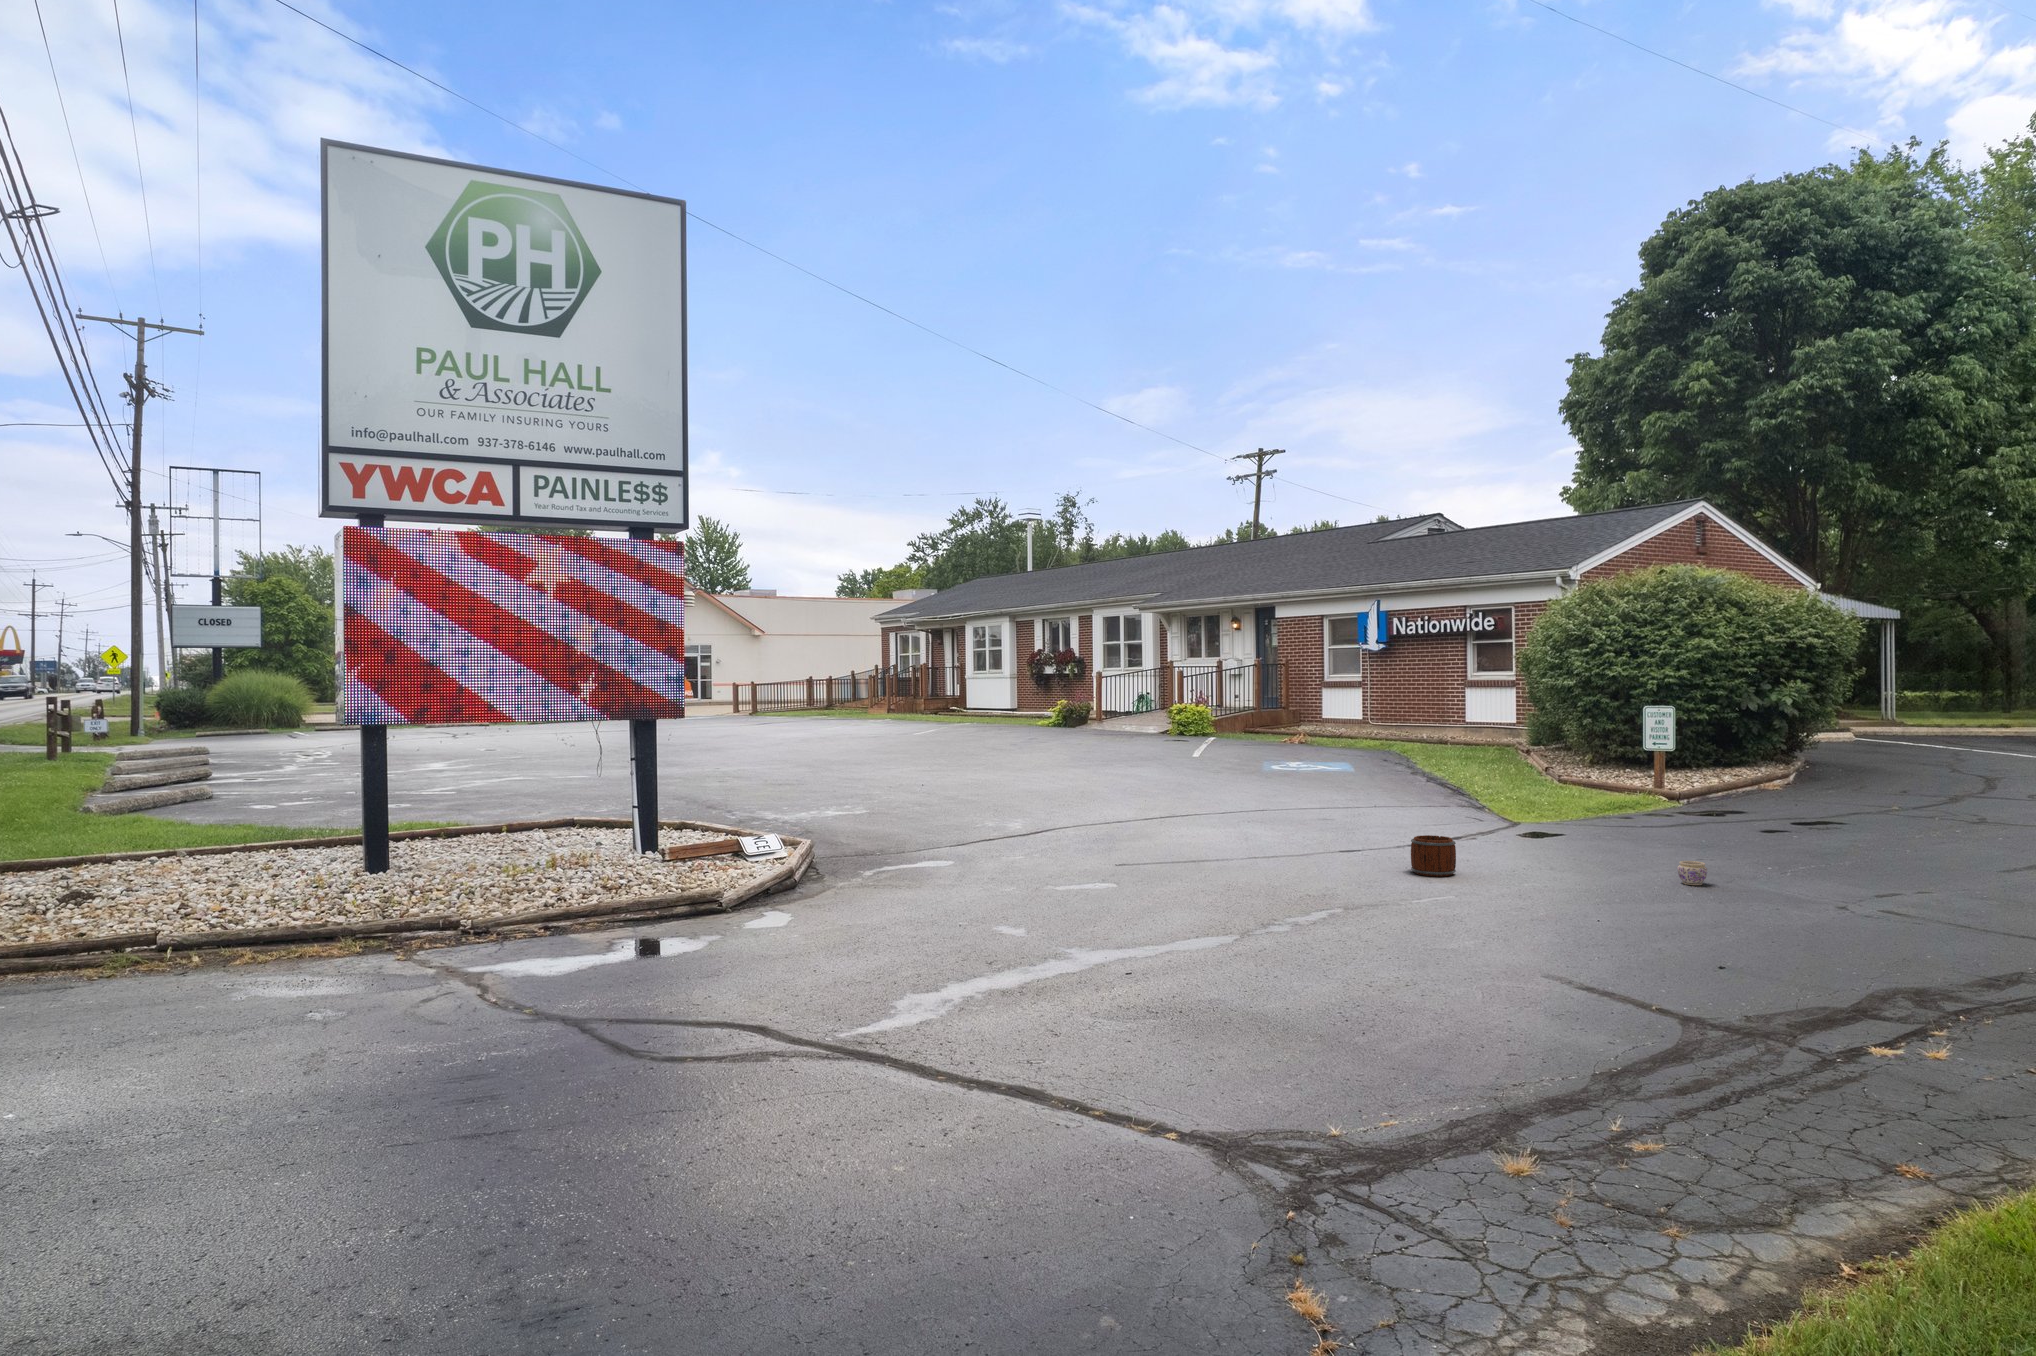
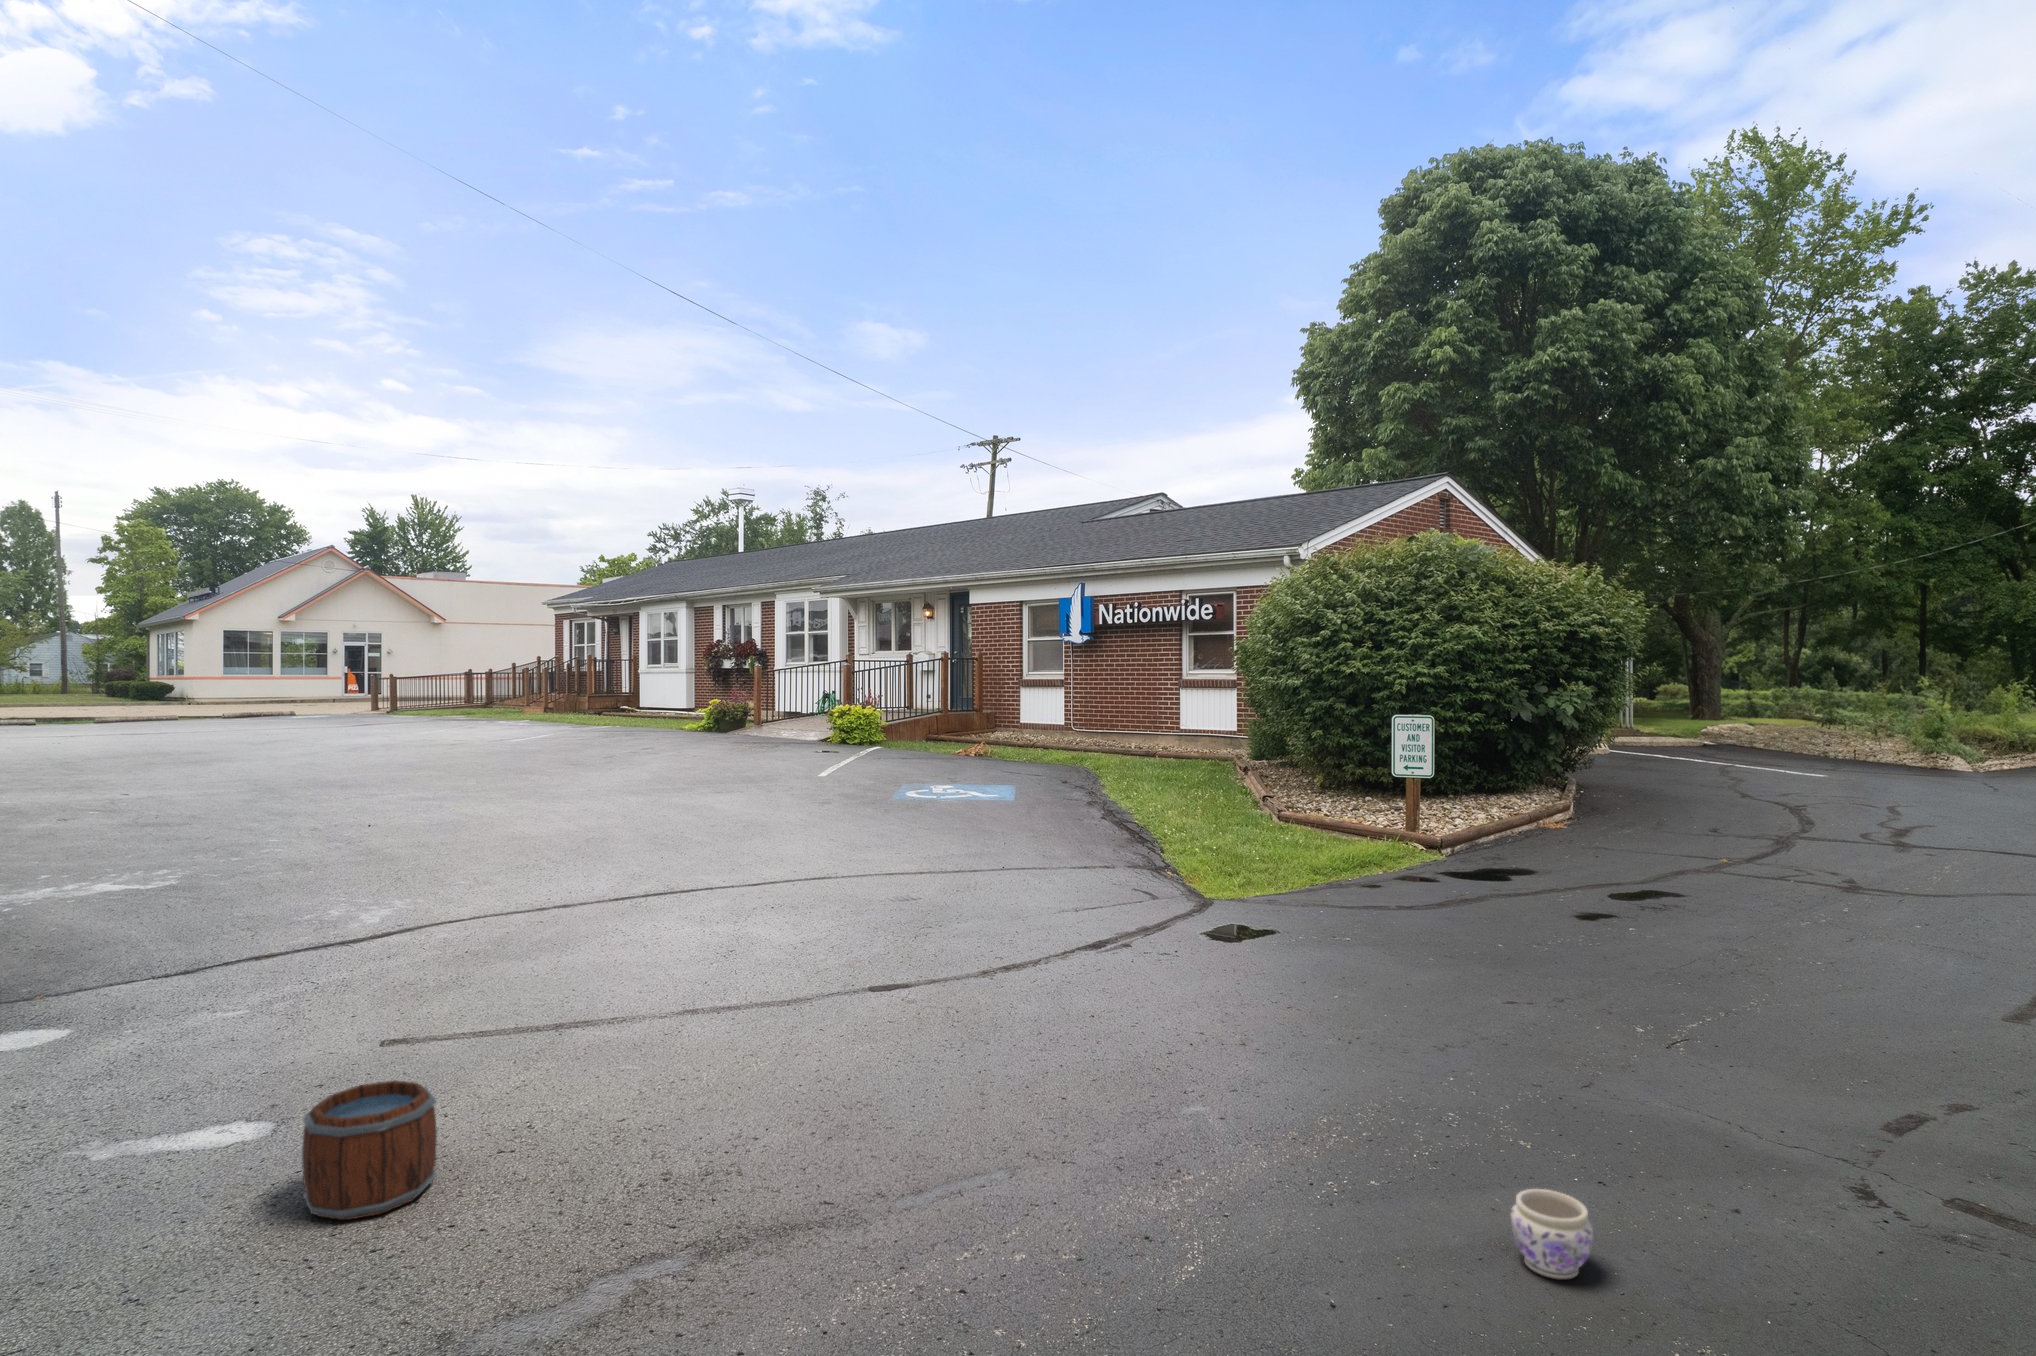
bucket: present [1411,835,1456,877] -> present [302,1080,437,1220]

